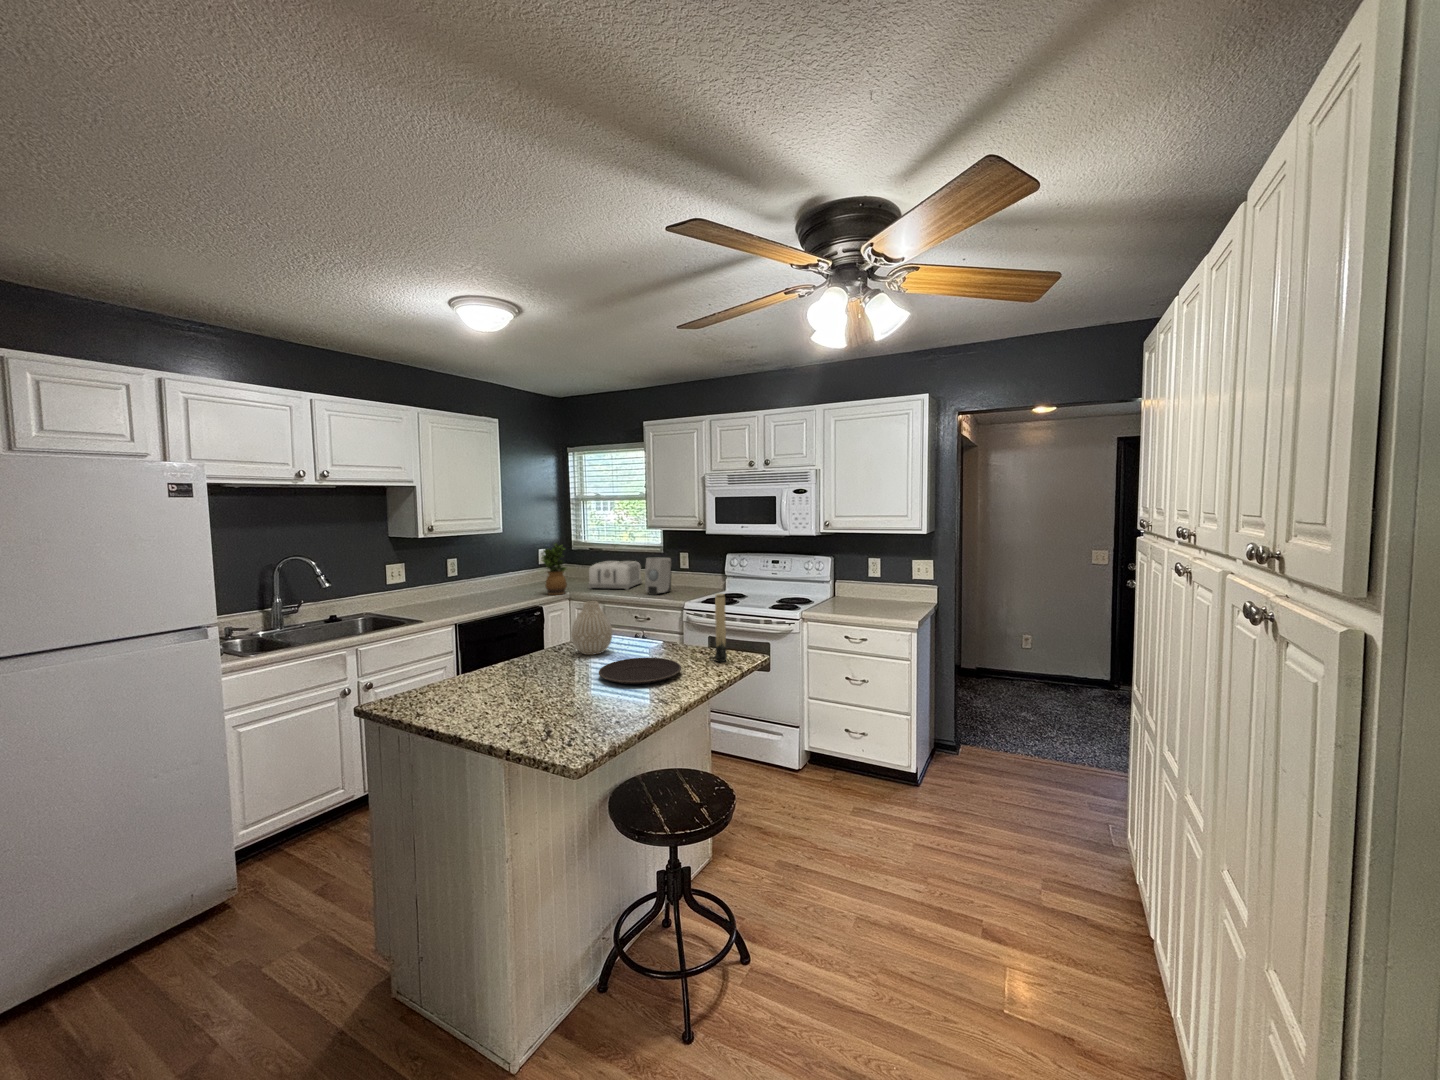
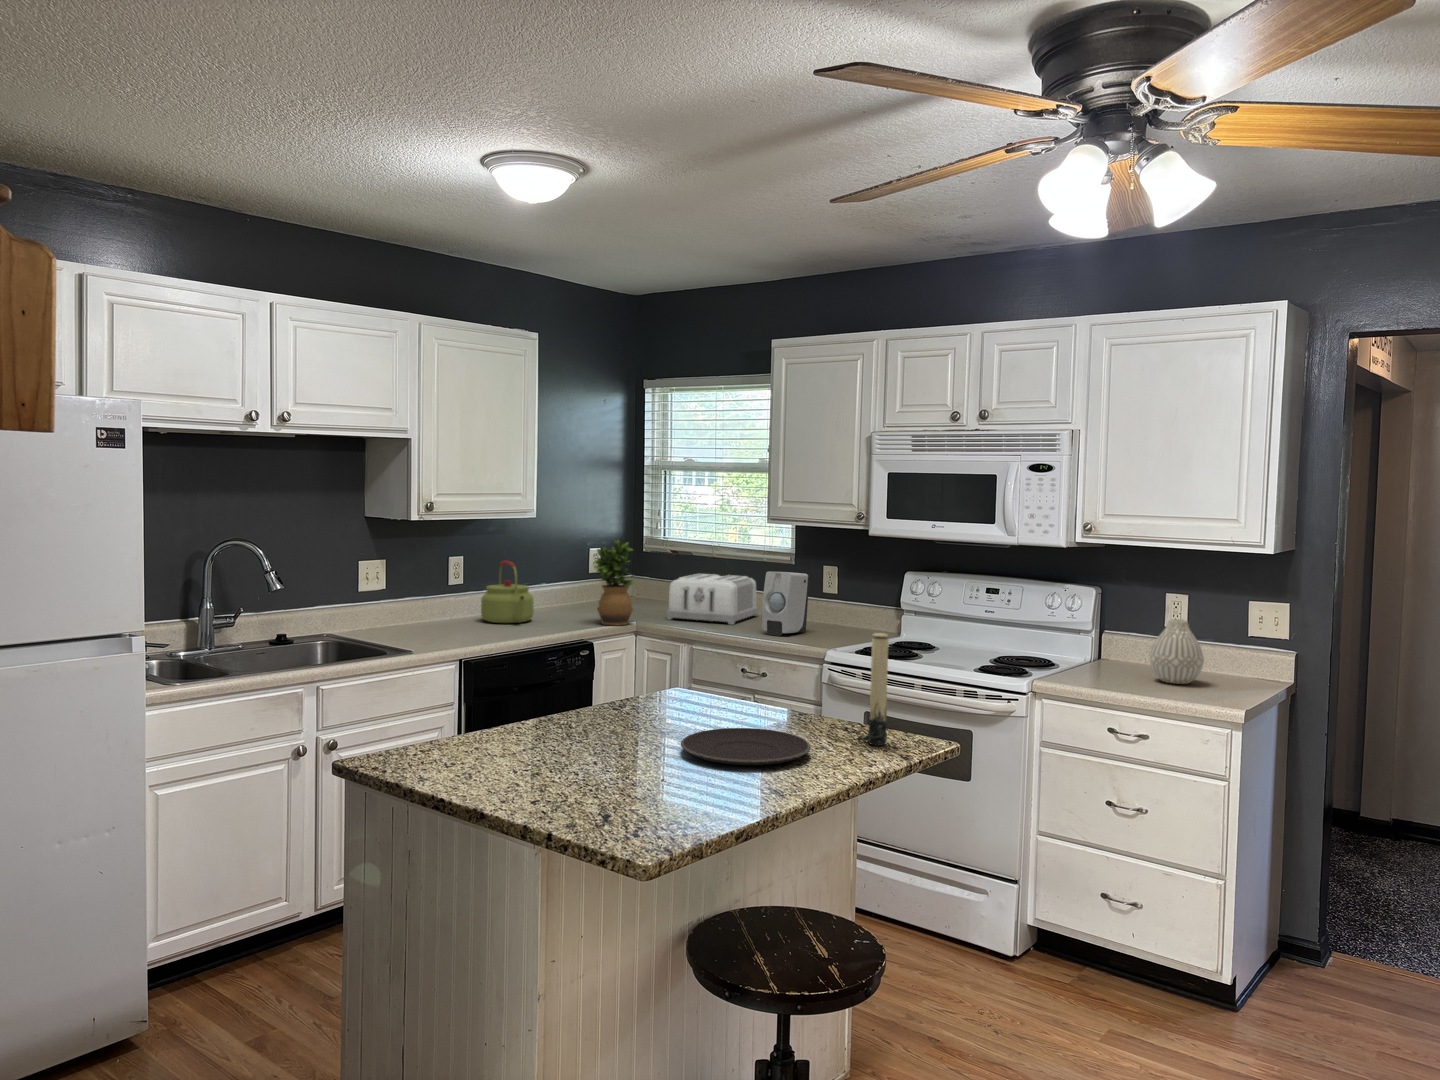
kettle: none [471,559,505,598] -> present [481,561,534,623]
vase: present [571,601,613,655] -> present [1150,619,1204,684]

